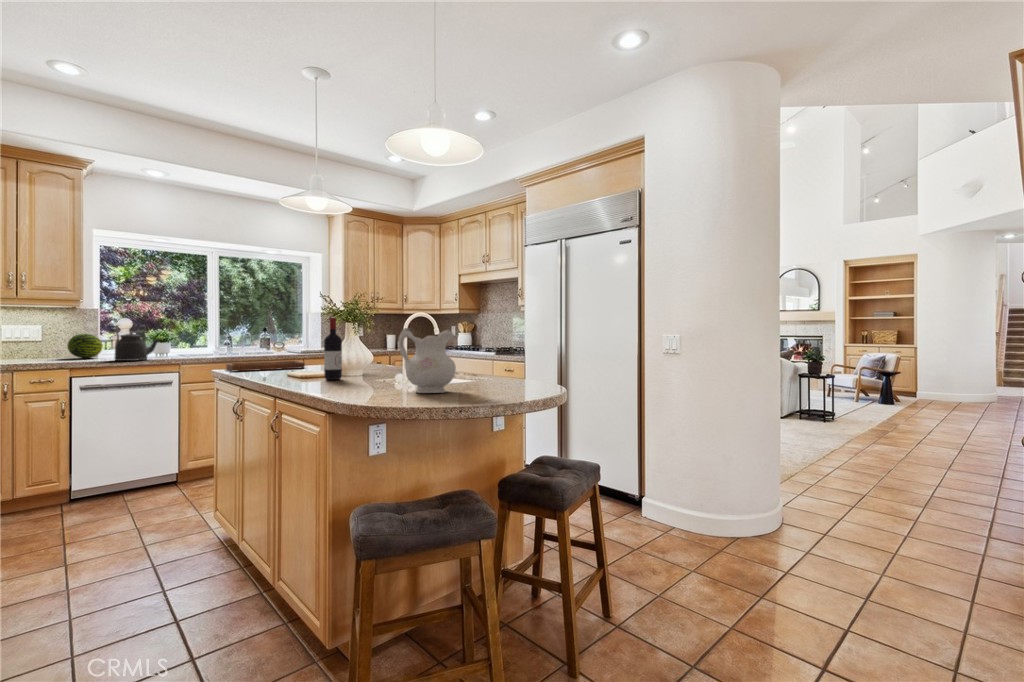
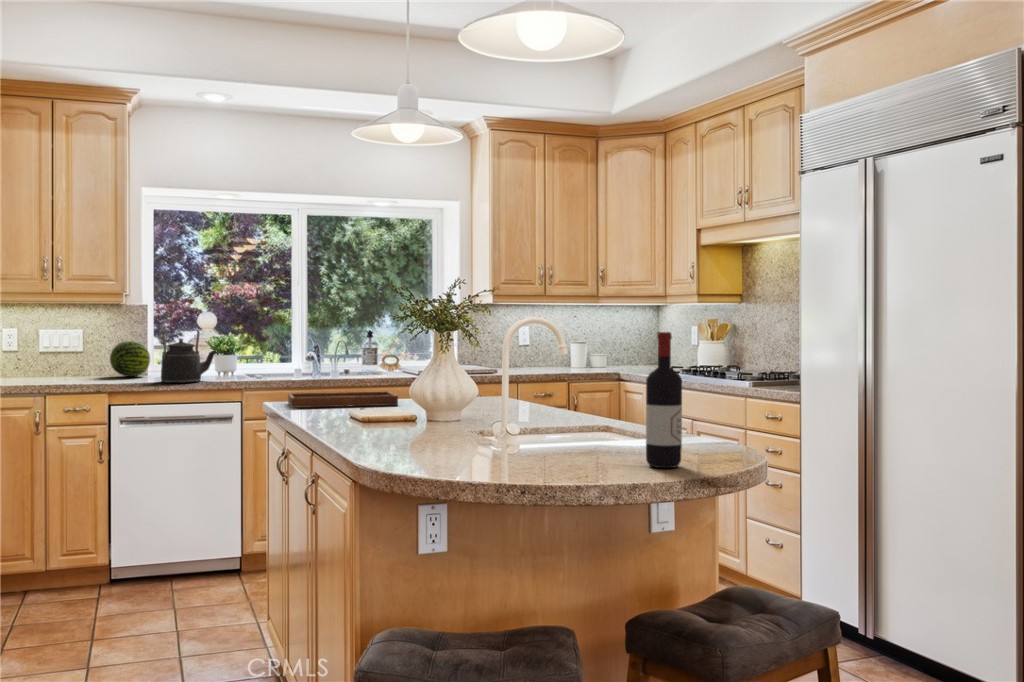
wine bottle: present [324,318,342,380] -> present [646,332,682,468]
ceramic pitcher: present [398,328,456,393] -> none [489,355,584,471]

